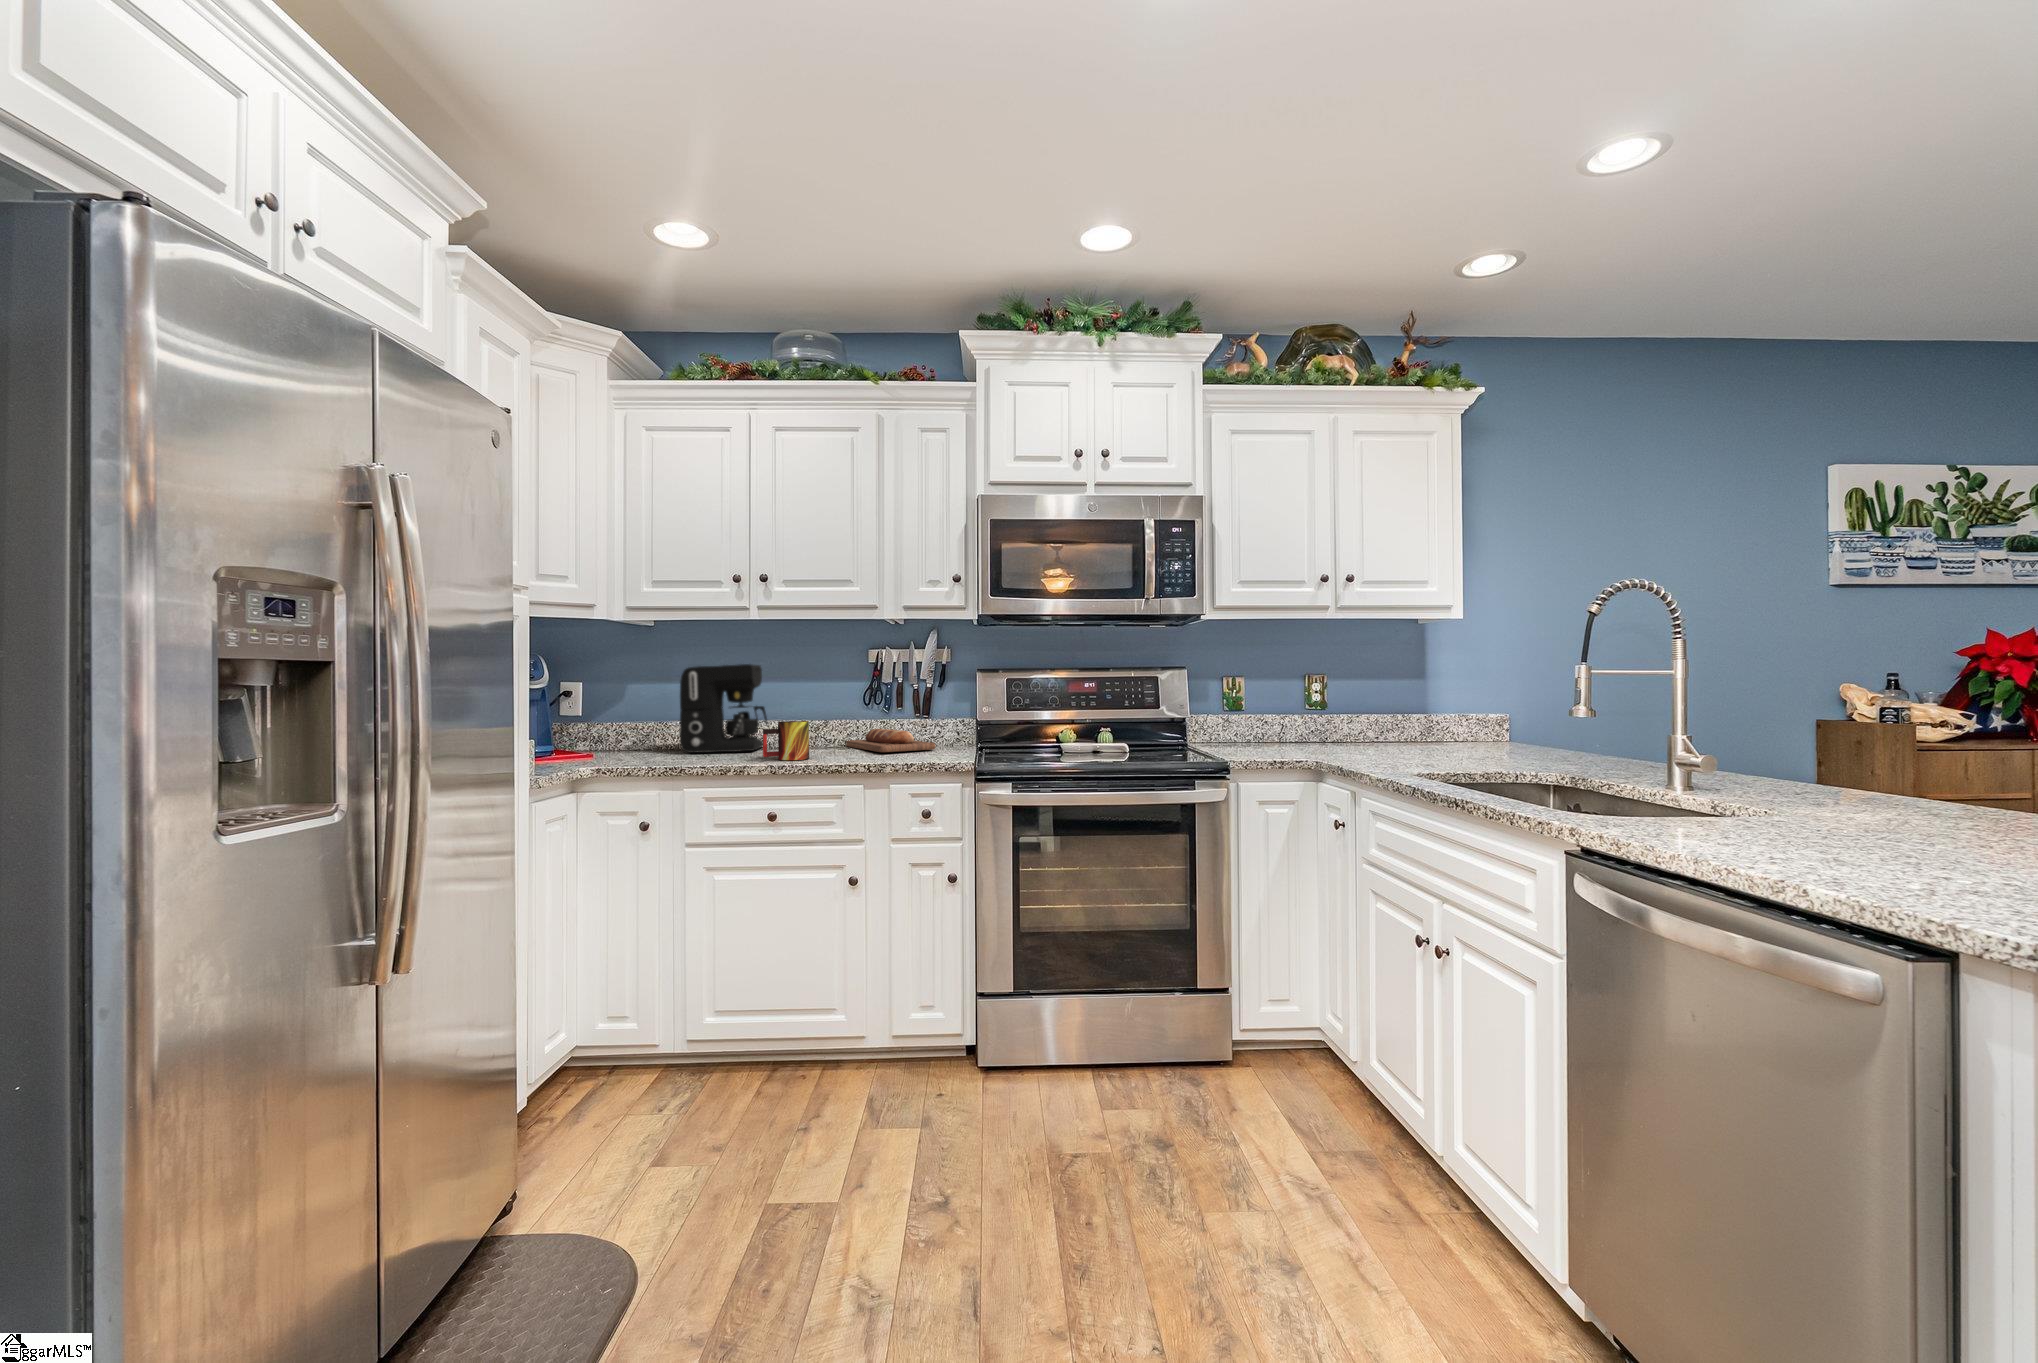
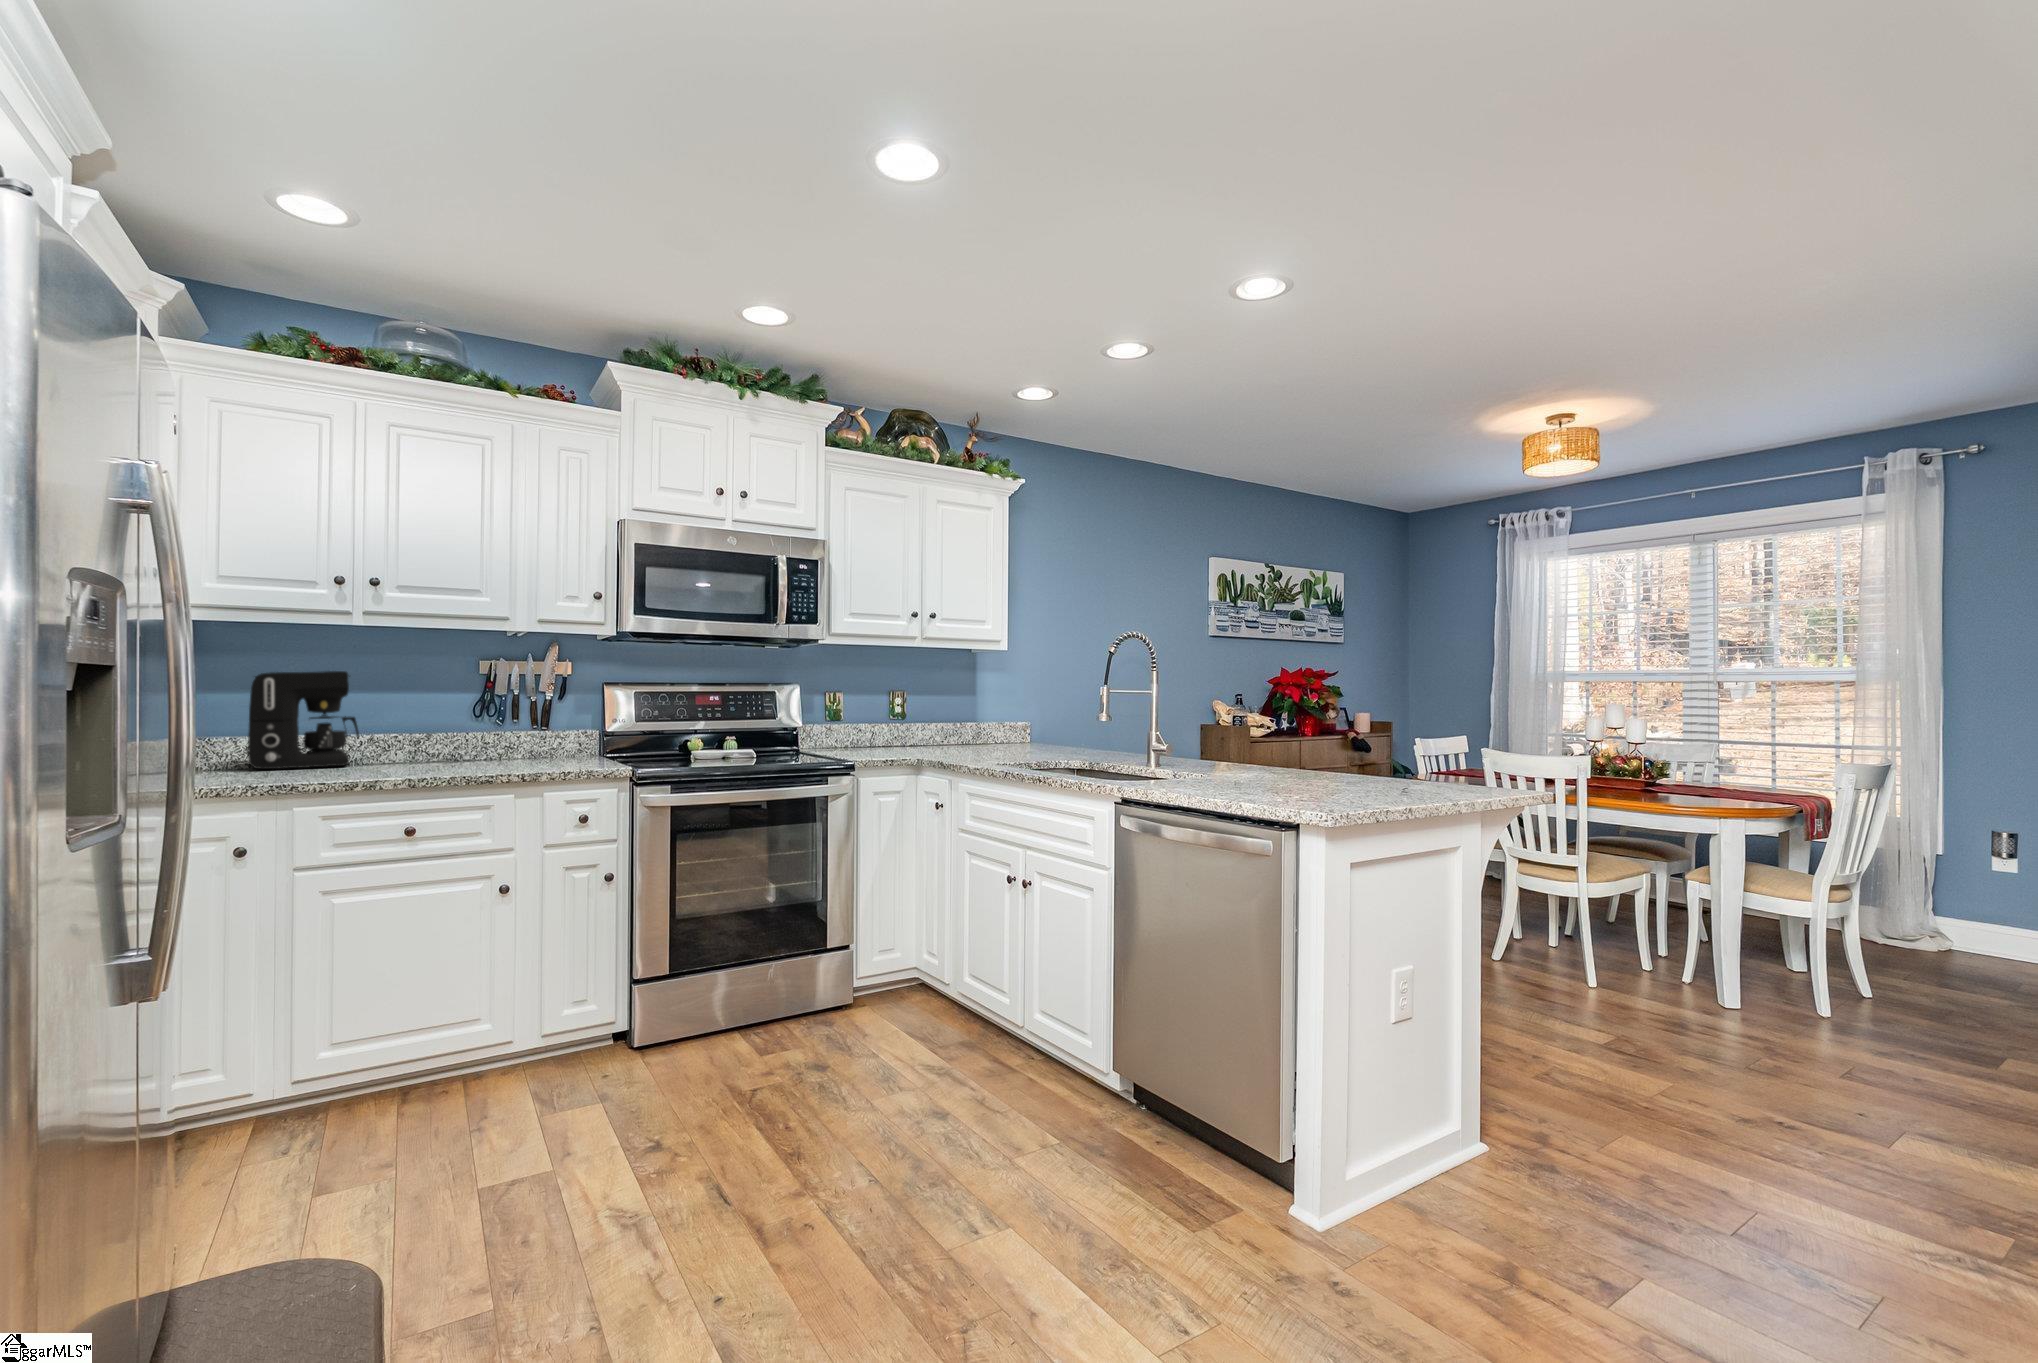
mug: present [763,721,809,760] -> none [383,732,436,773]
bread loaf: present [846,729,935,752] -> none [451,740,566,763]

